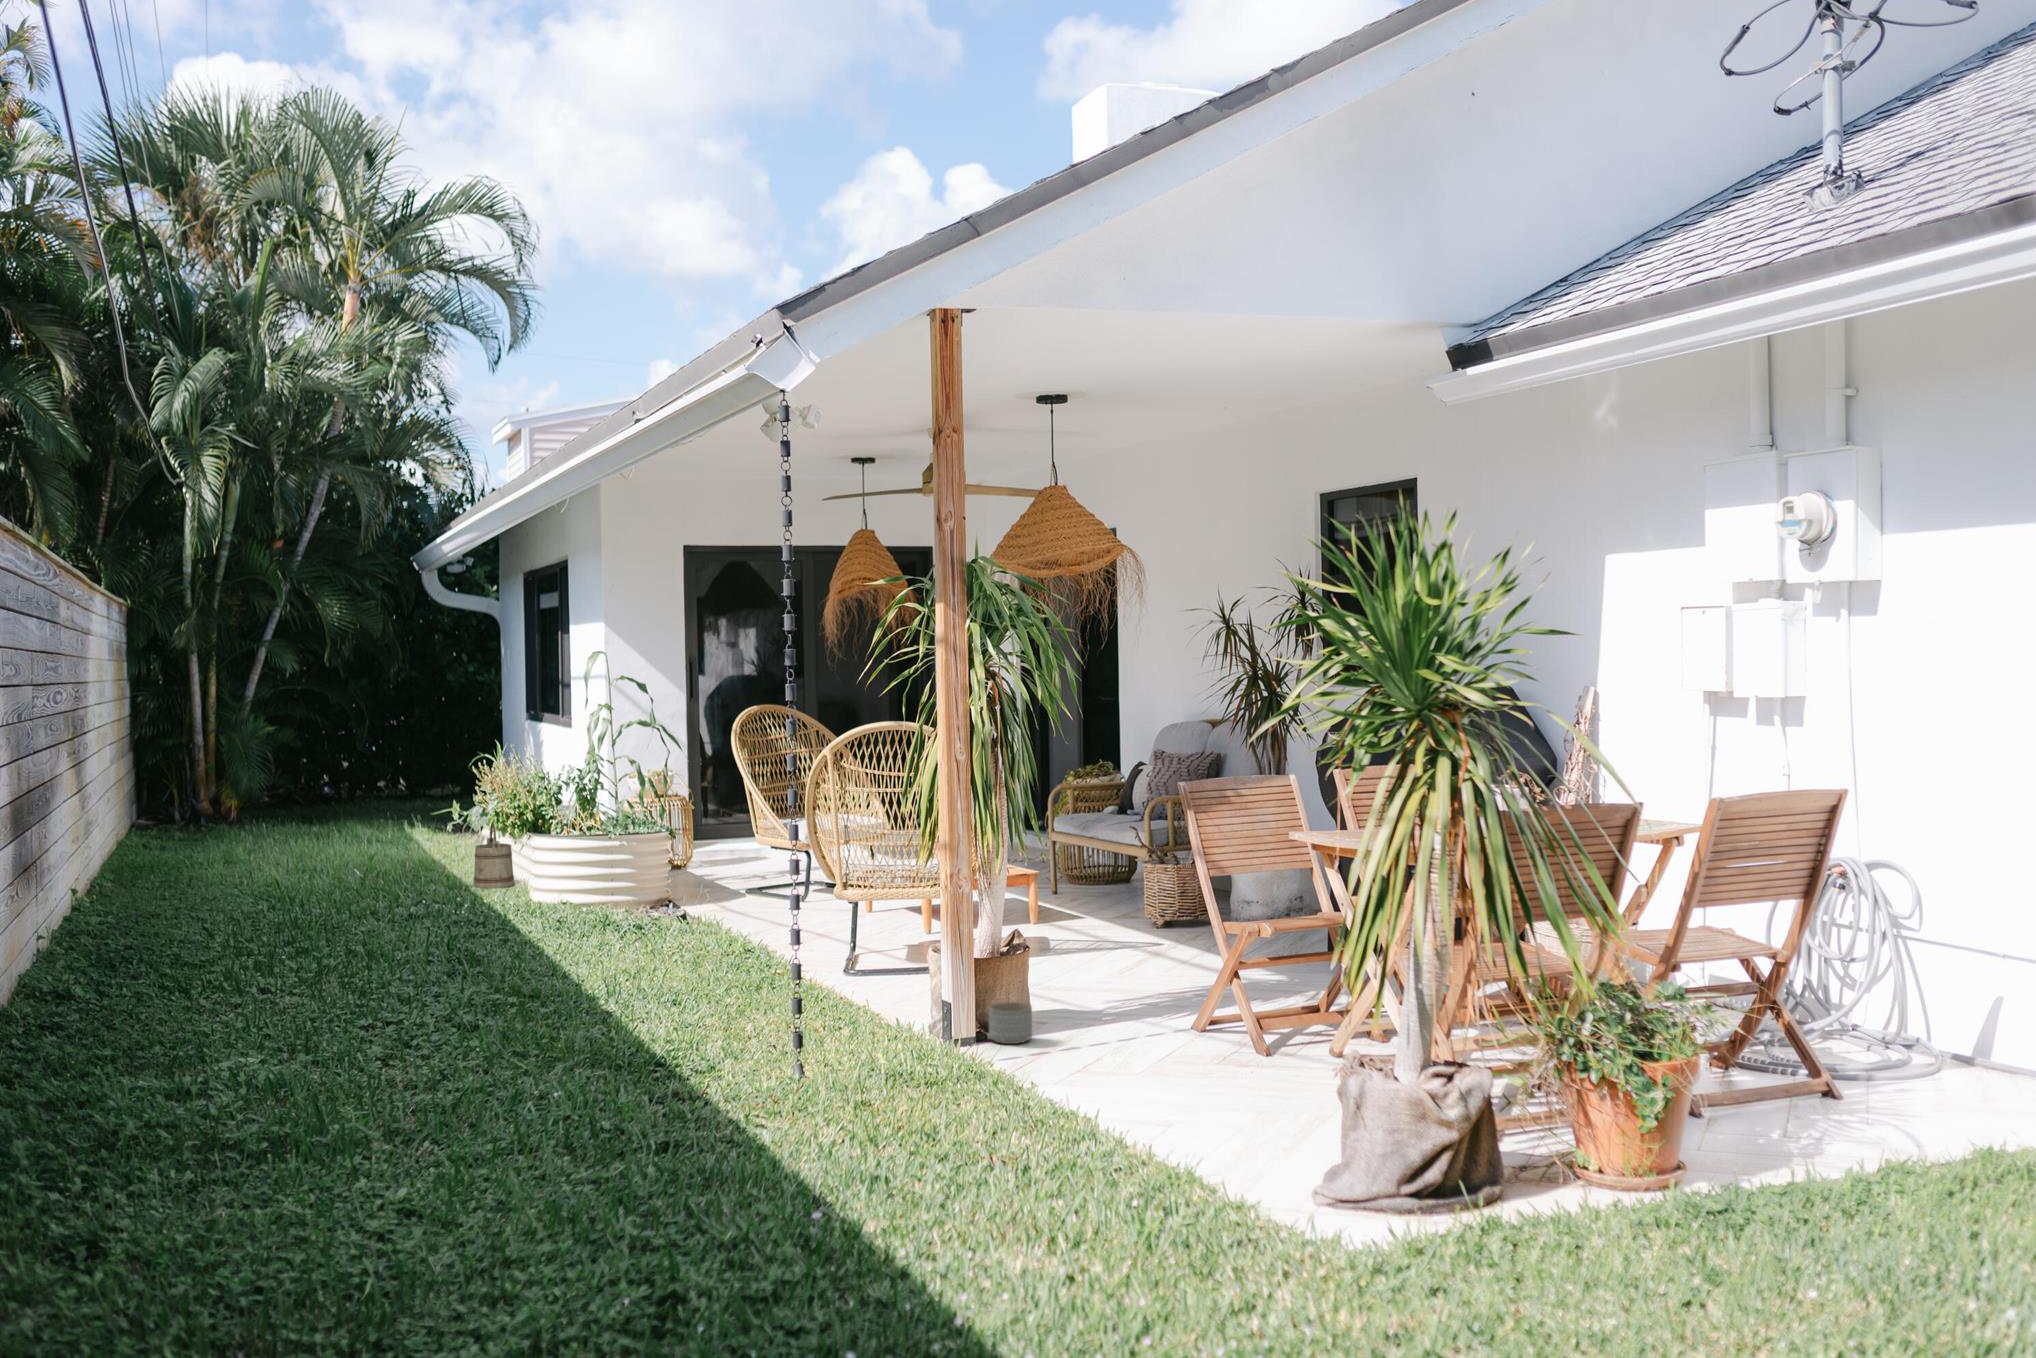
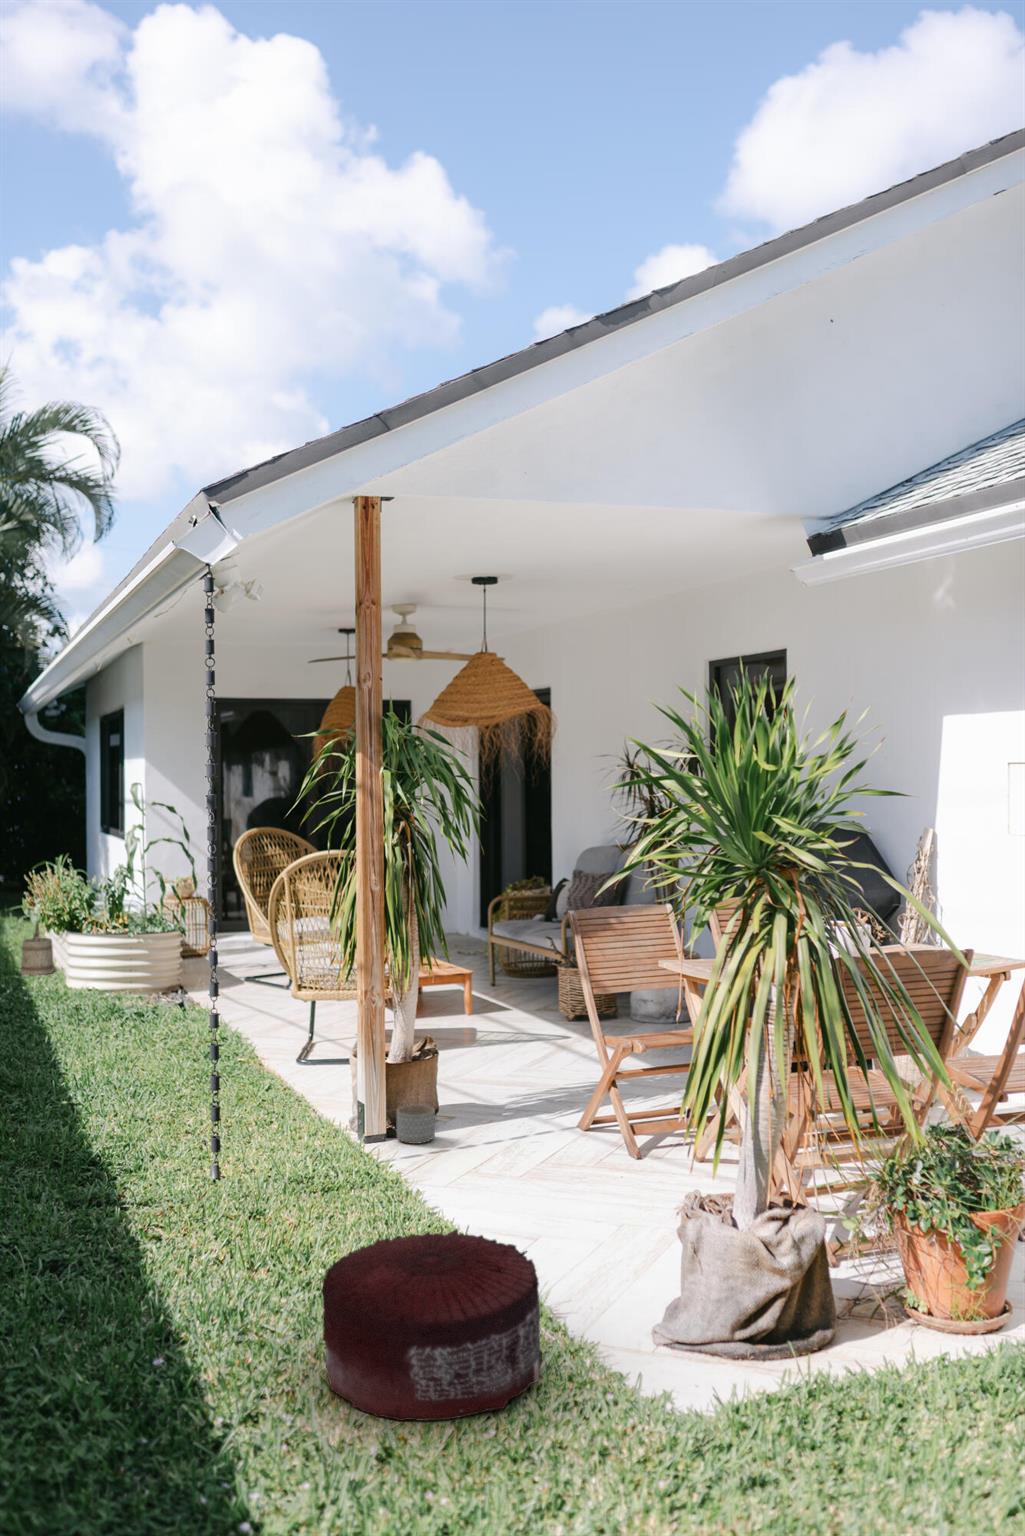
pouf: none [978,1090,1205,1263] -> present [321,1229,542,1421]

